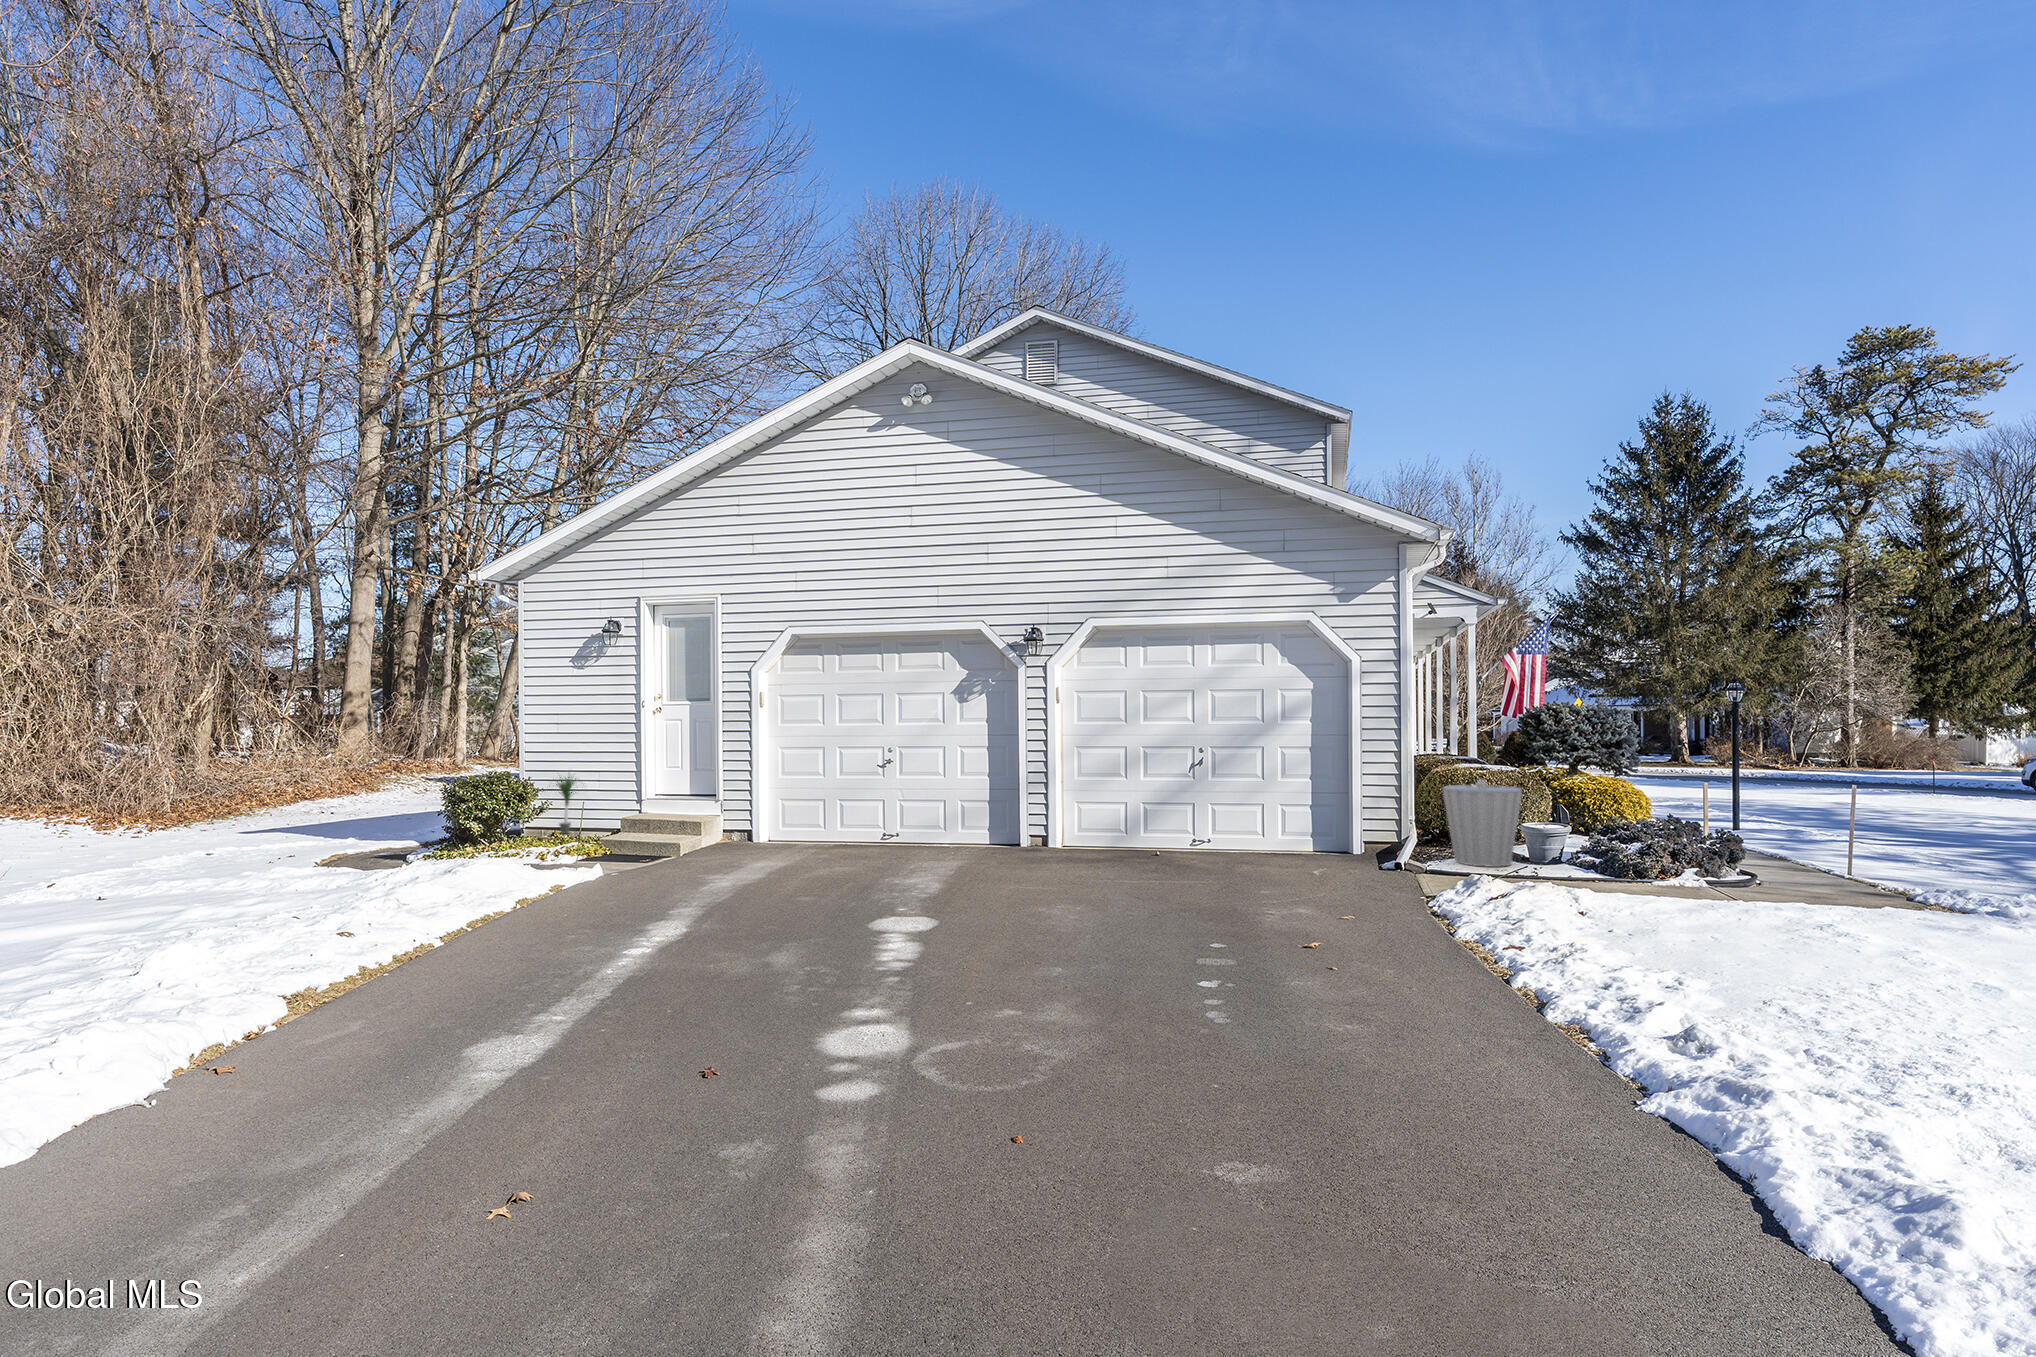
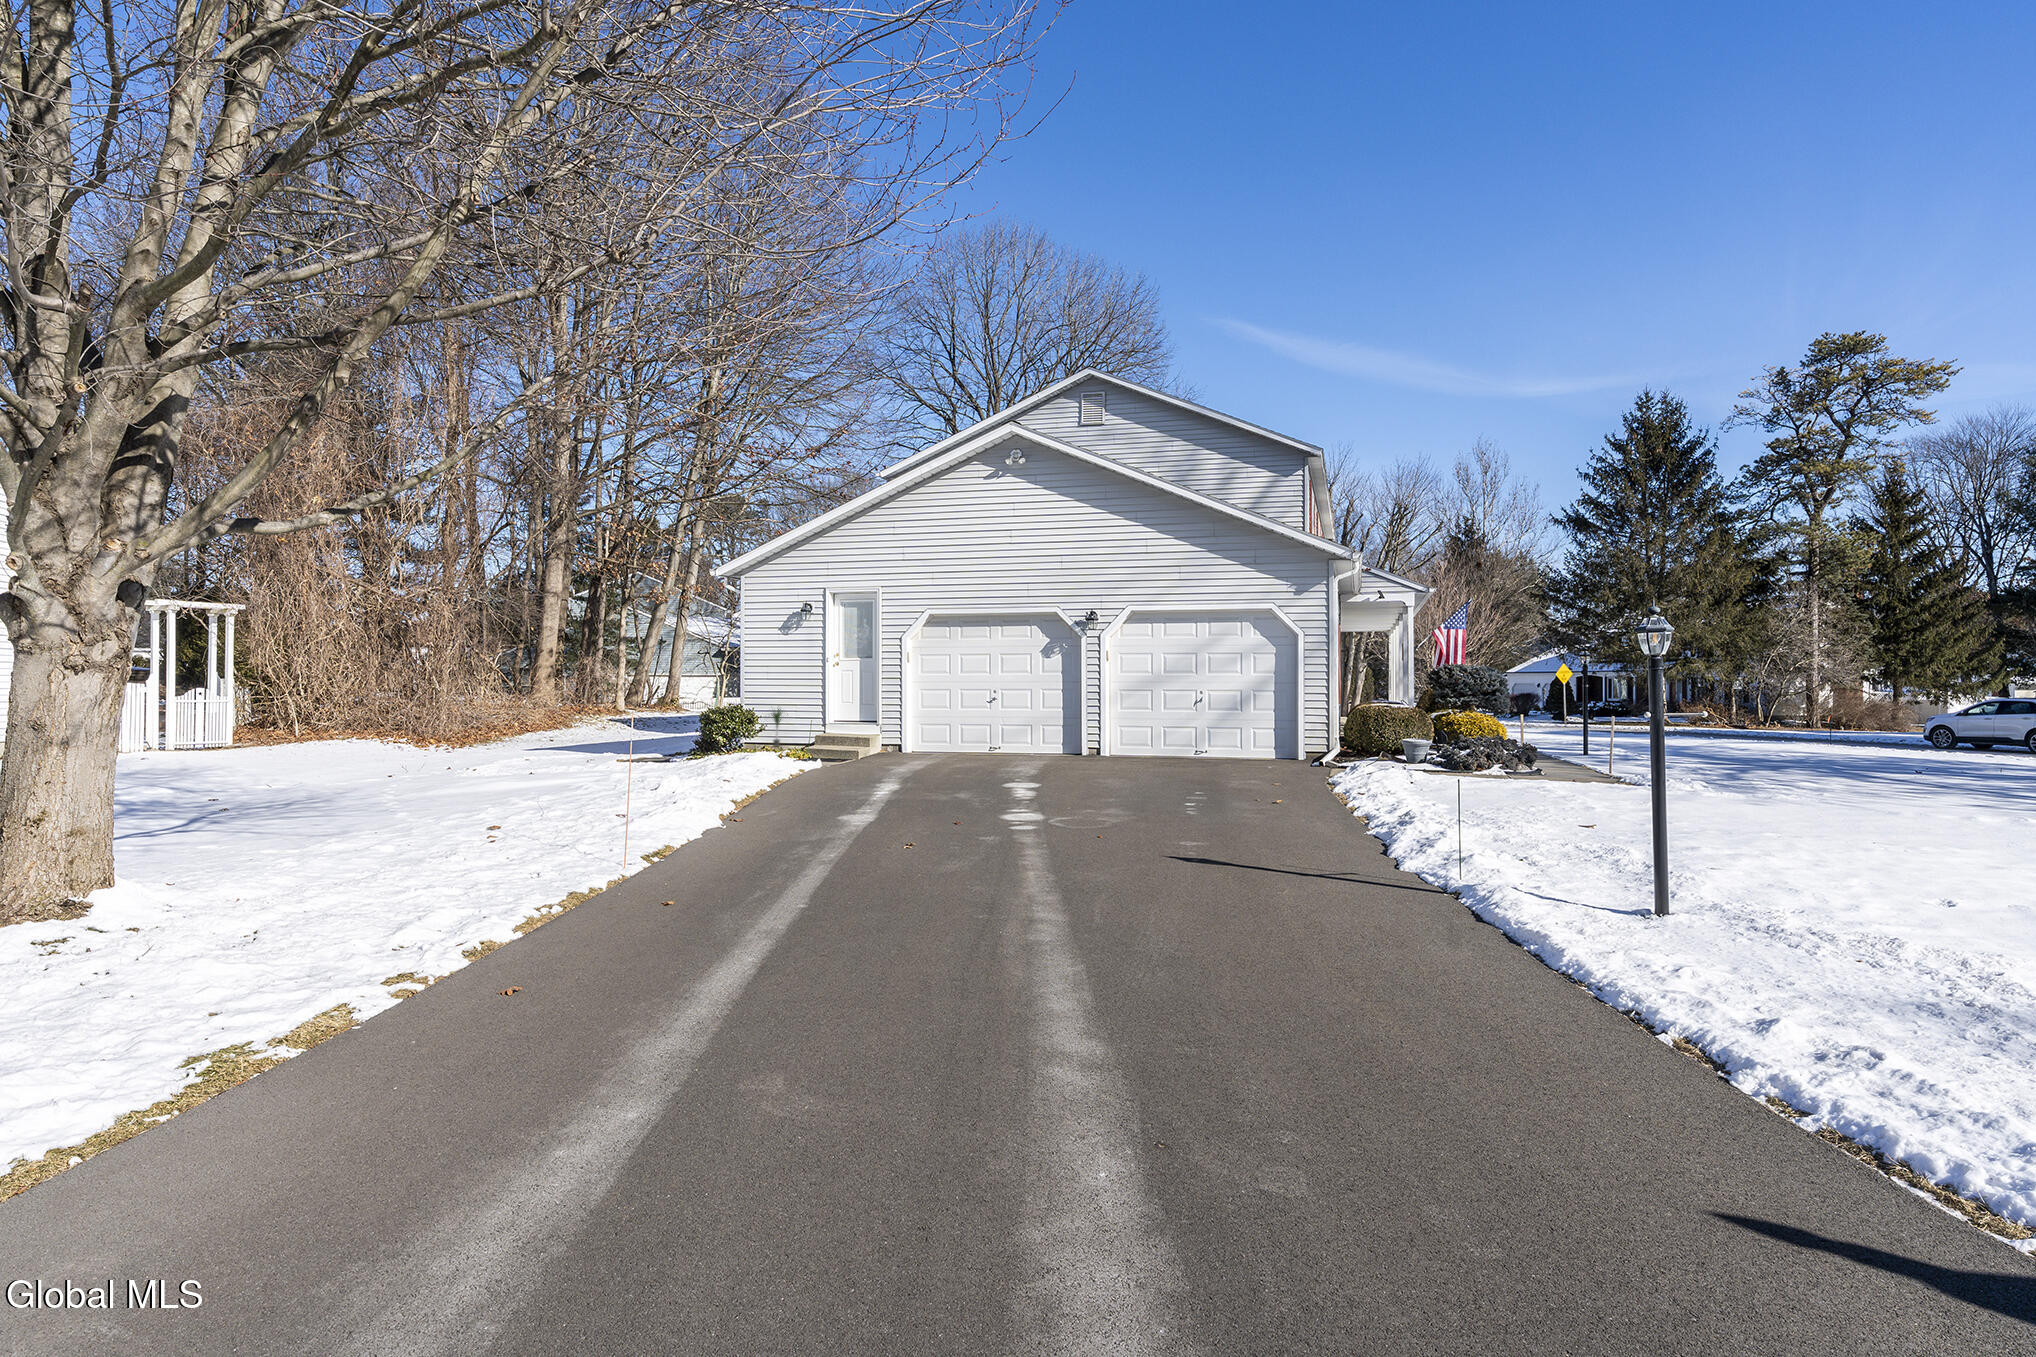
trash can: present [1443,779,1522,867] -> none [1353,711,1403,765]

